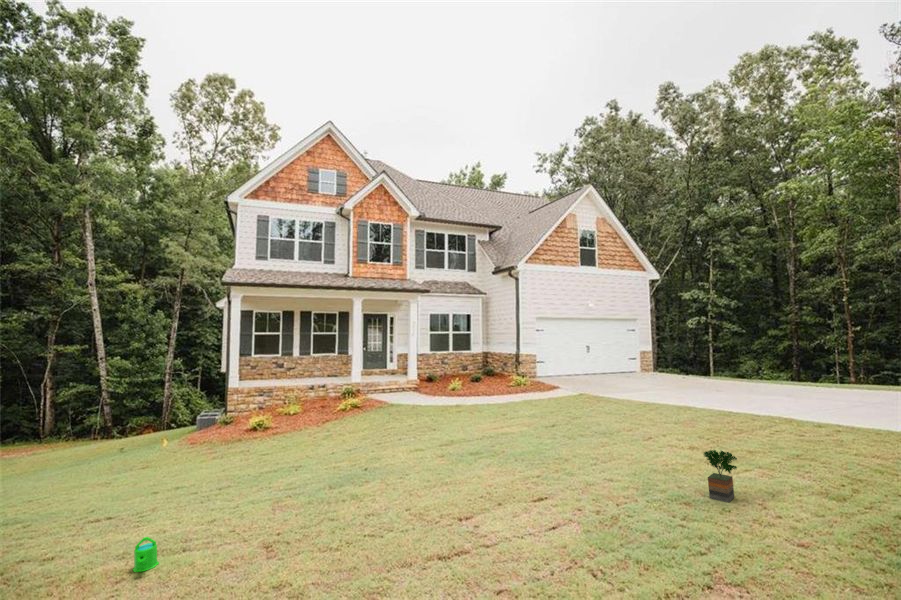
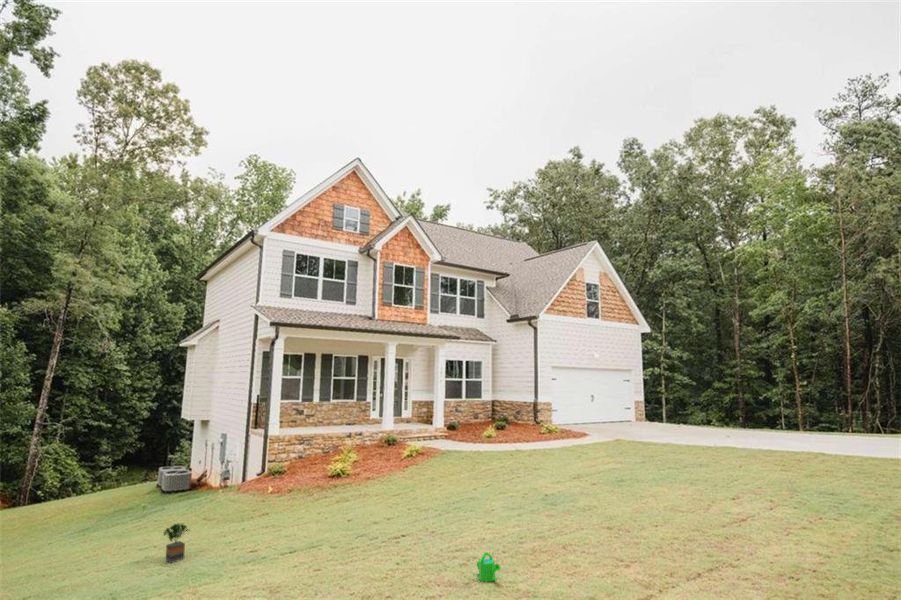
potted tree: present [704,450,737,503] -> present [164,524,189,563]

